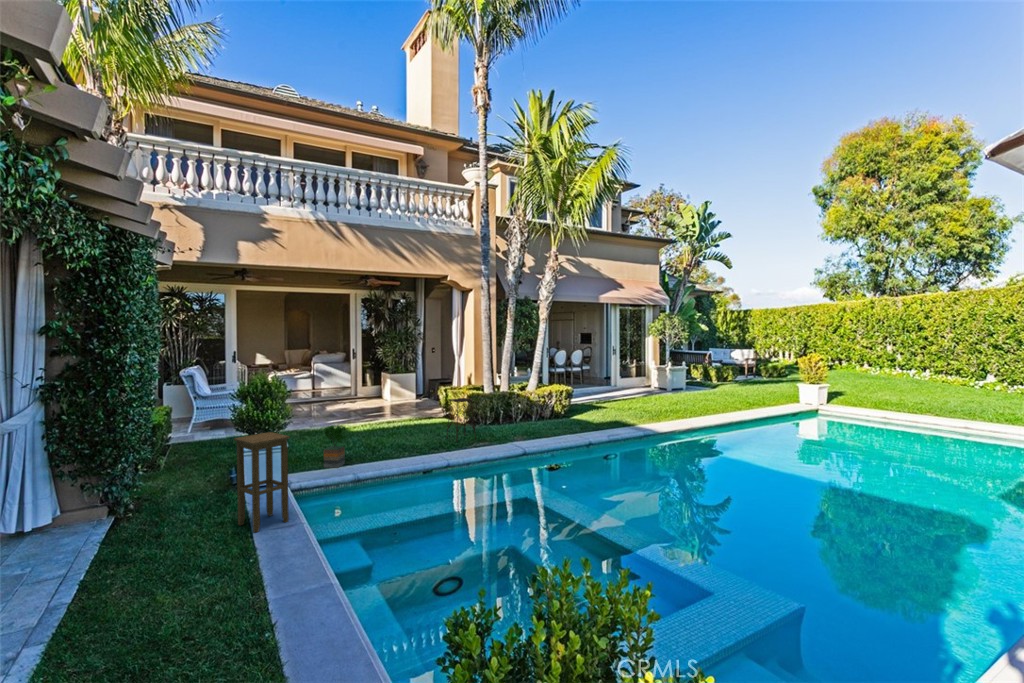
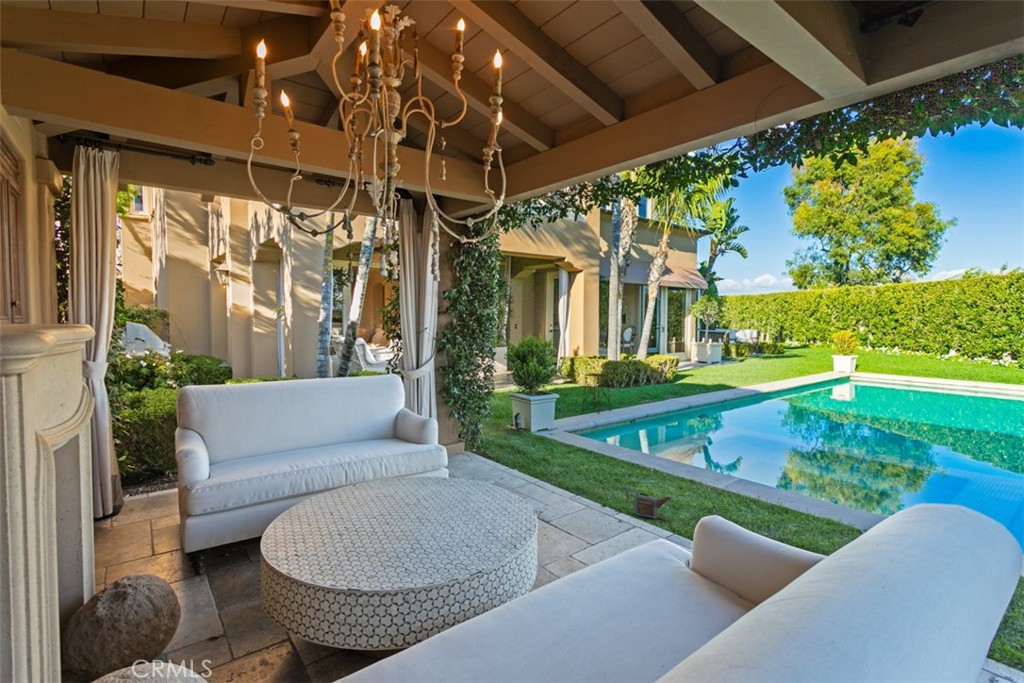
potted tree: present [323,426,348,468] -> none [514,399,541,439]
stool: present [234,432,290,532] -> none [546,401,591,494]
watering can: none [258,531,281,567] -> present [626,488,671,519]

